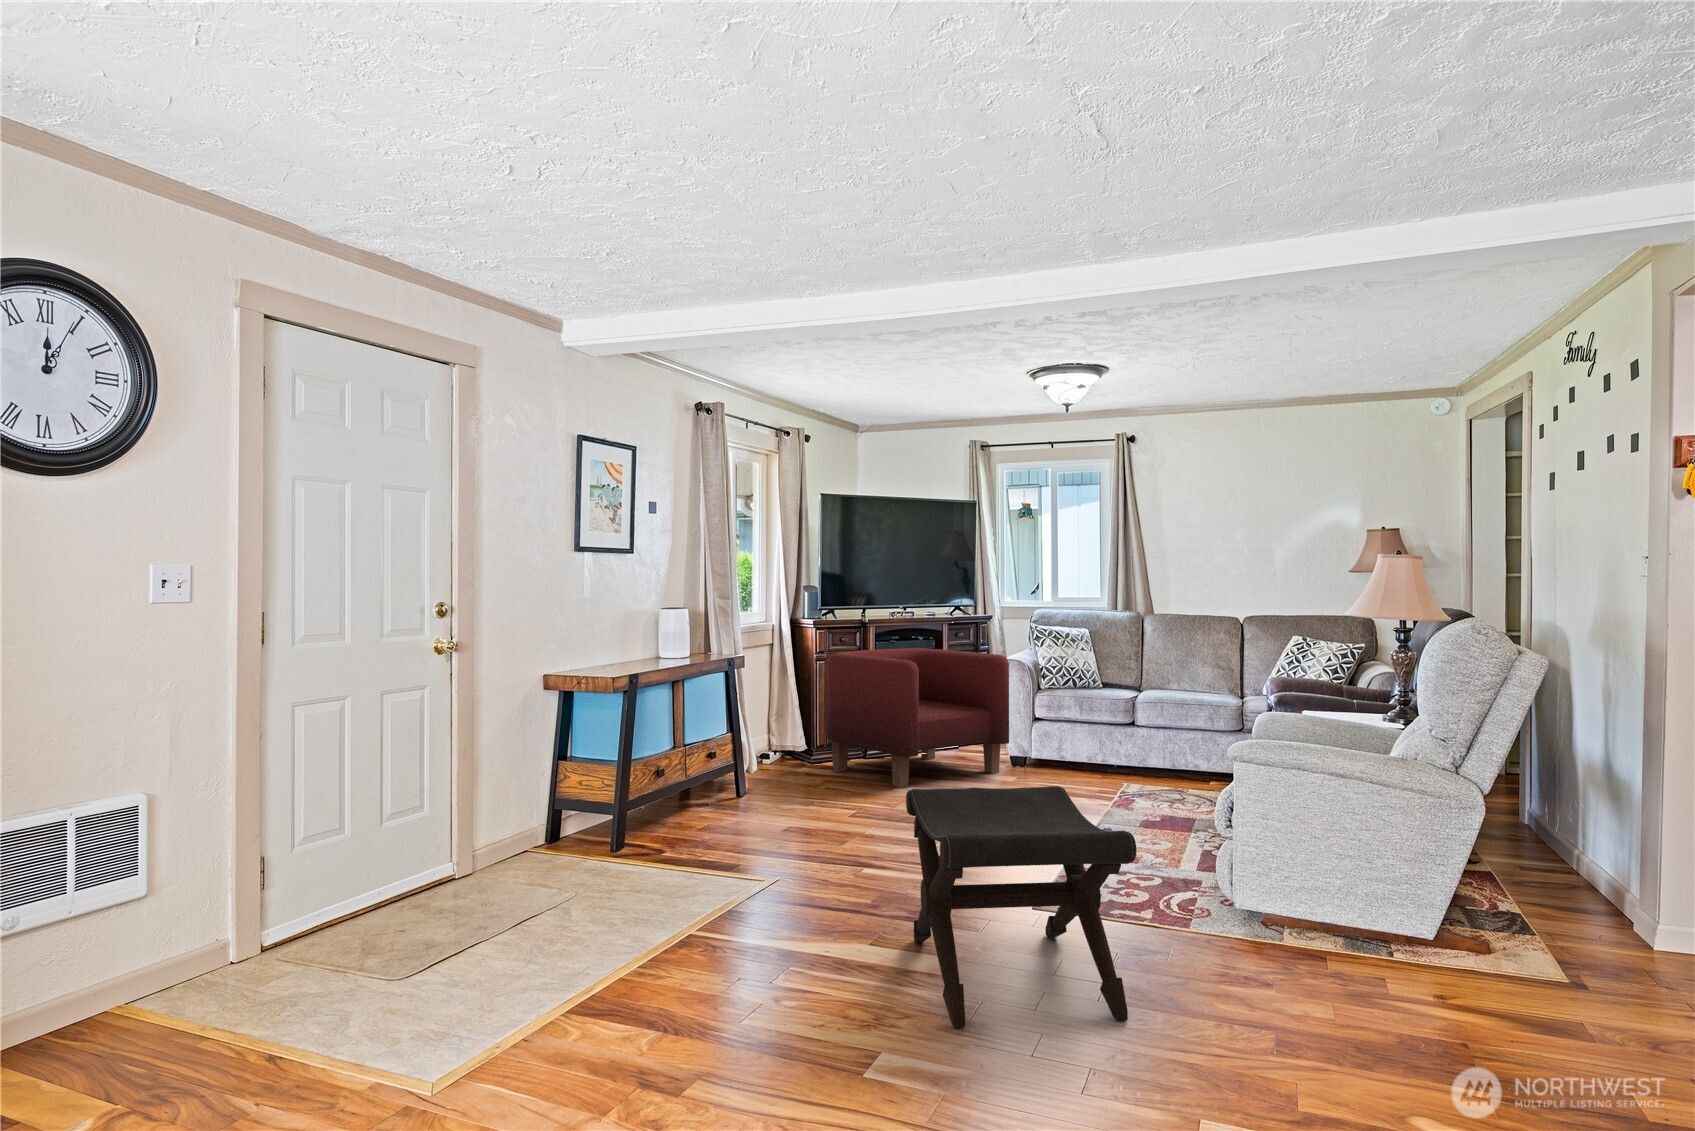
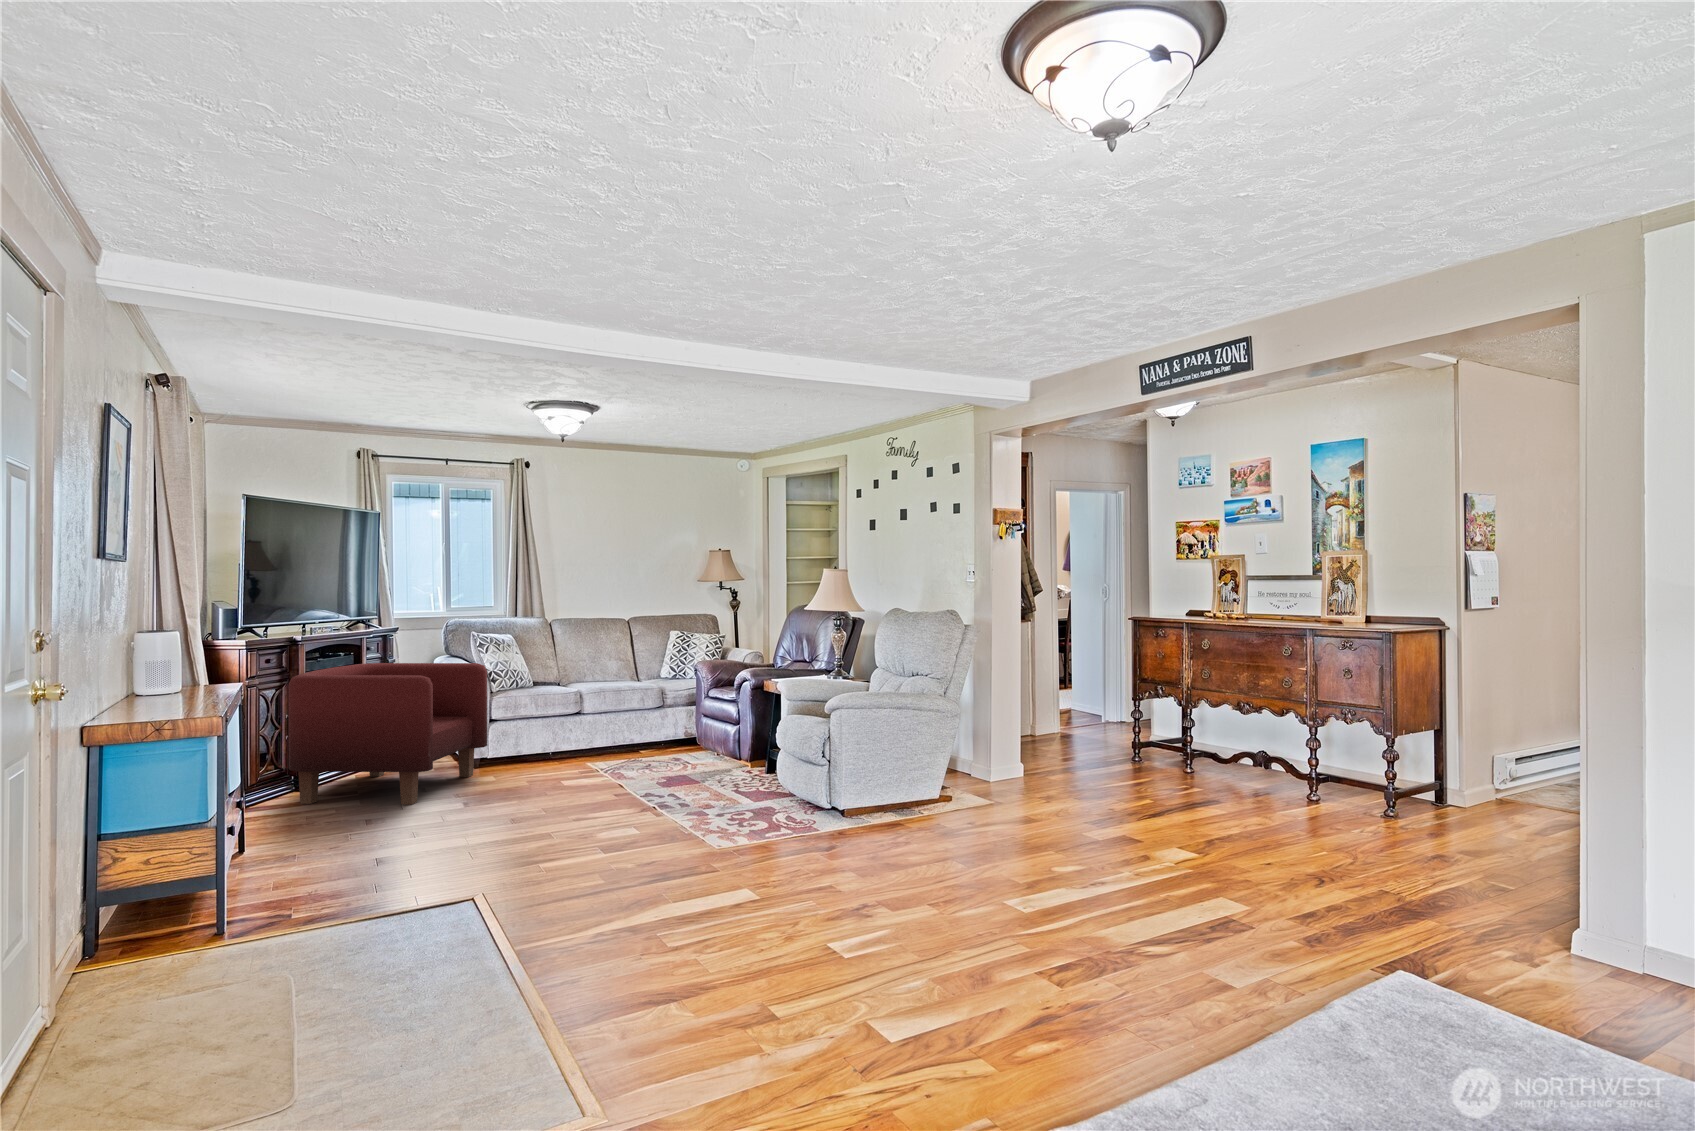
footstool: present [906,786,1137,1028] -> none [679,754,892,933]

